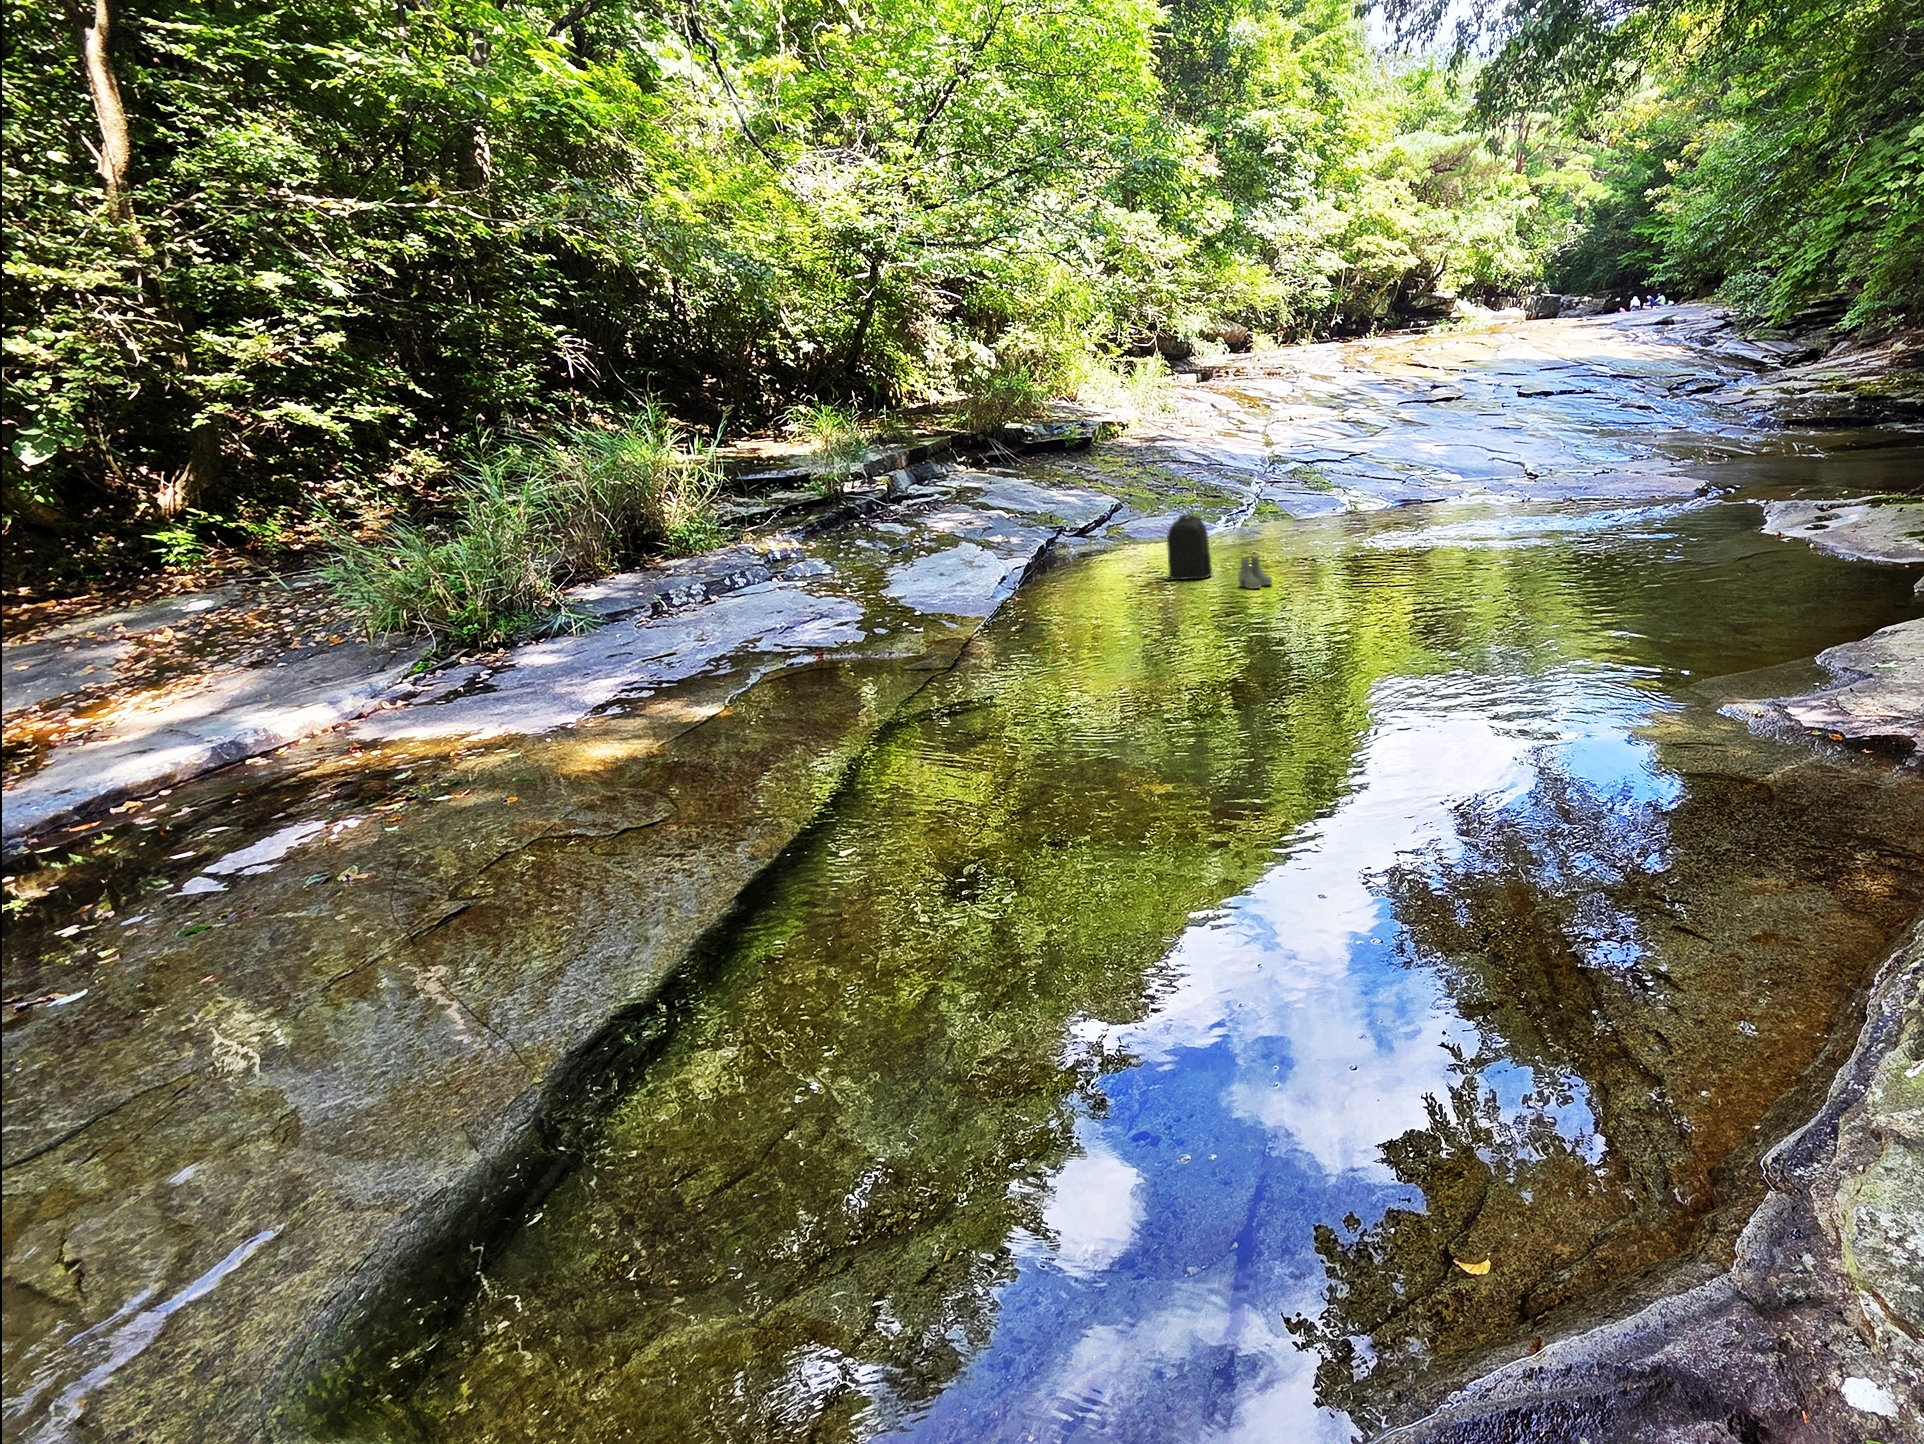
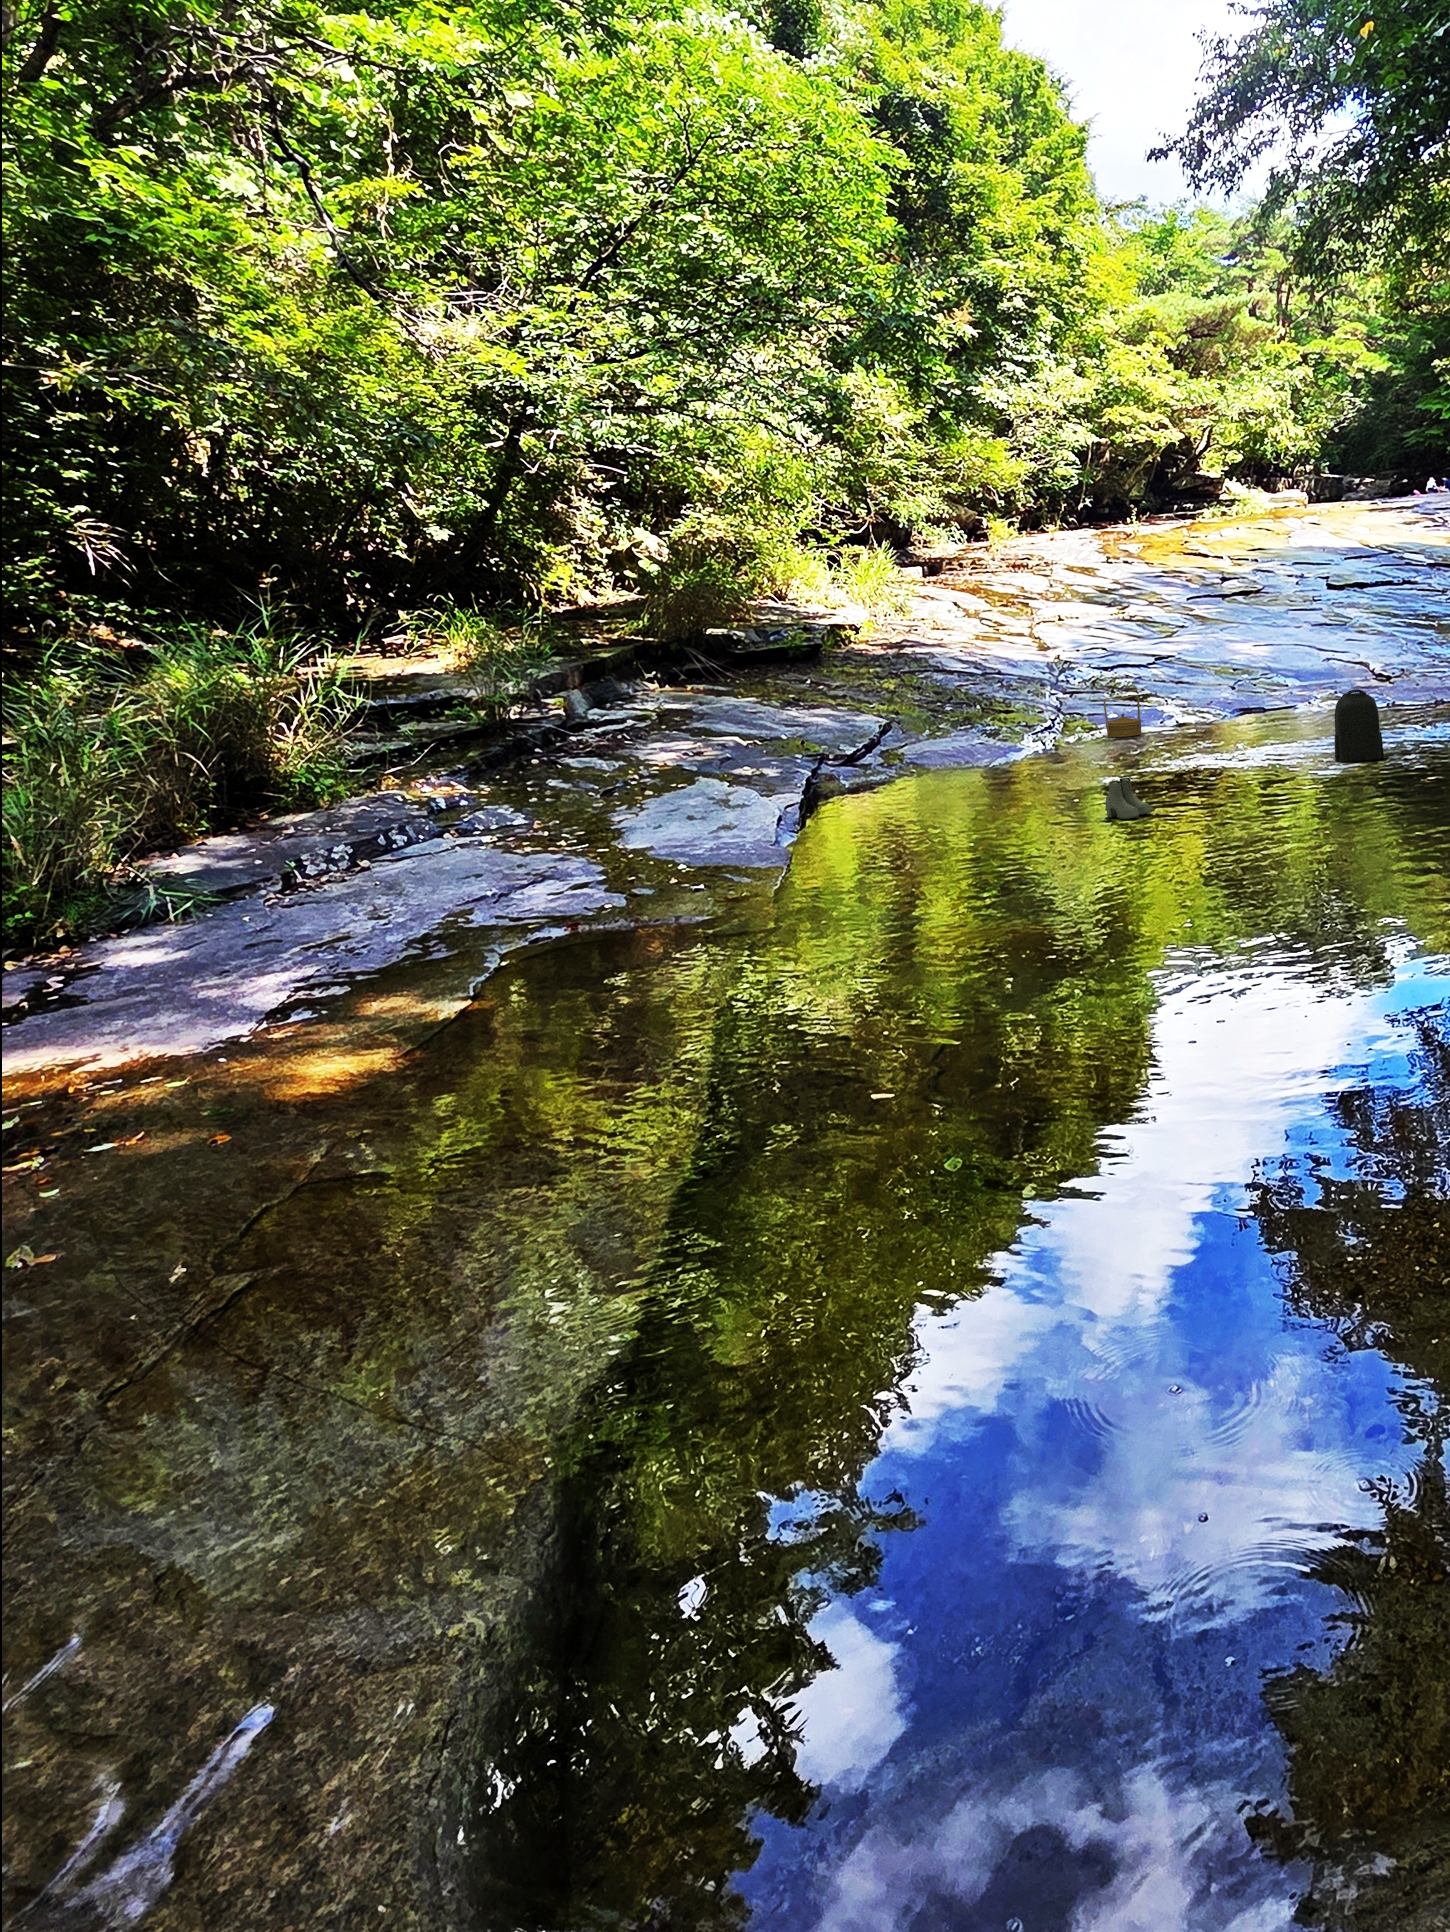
basket: none [1287,485,1316,519] -> present [1103,695,1142,737]
backpack: present [1167,514,1212,580] -> present [1334,689,1384,762]

